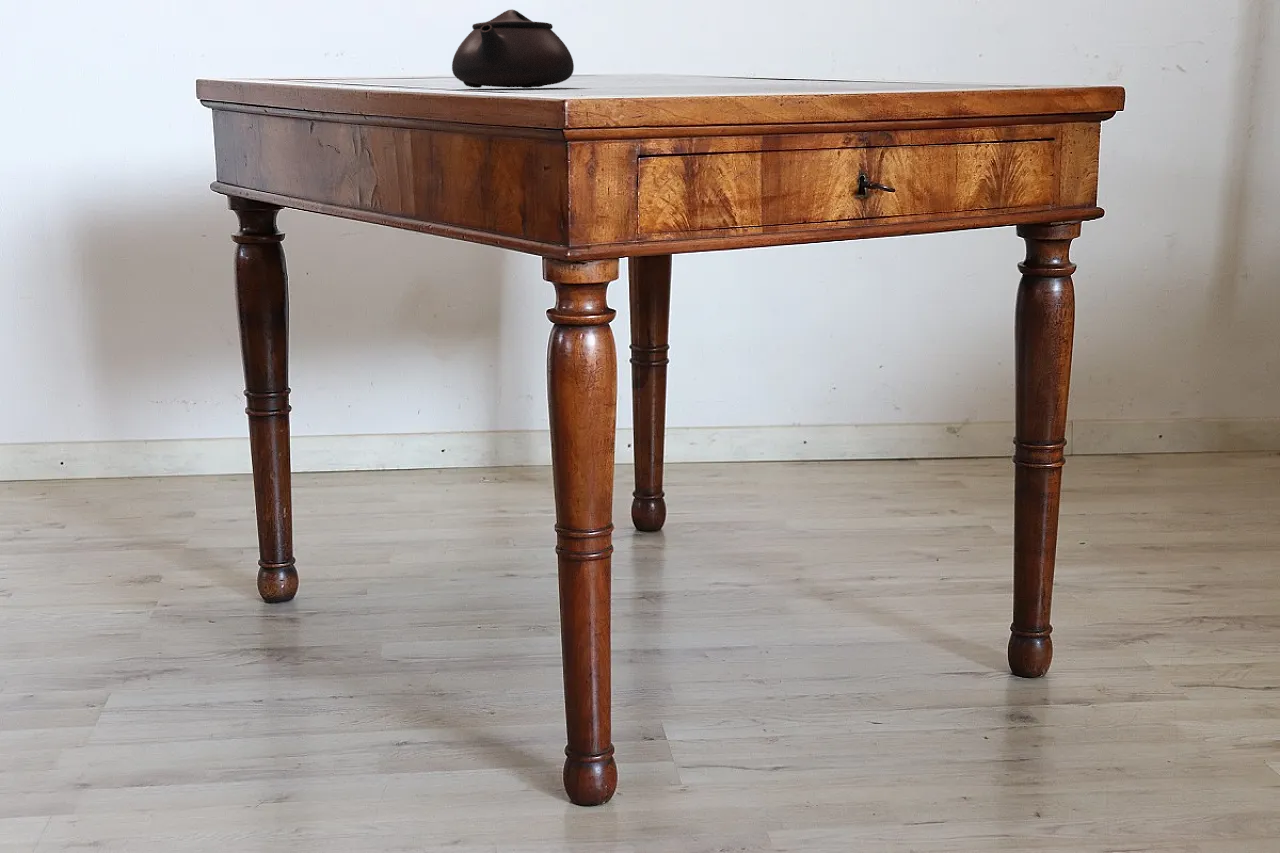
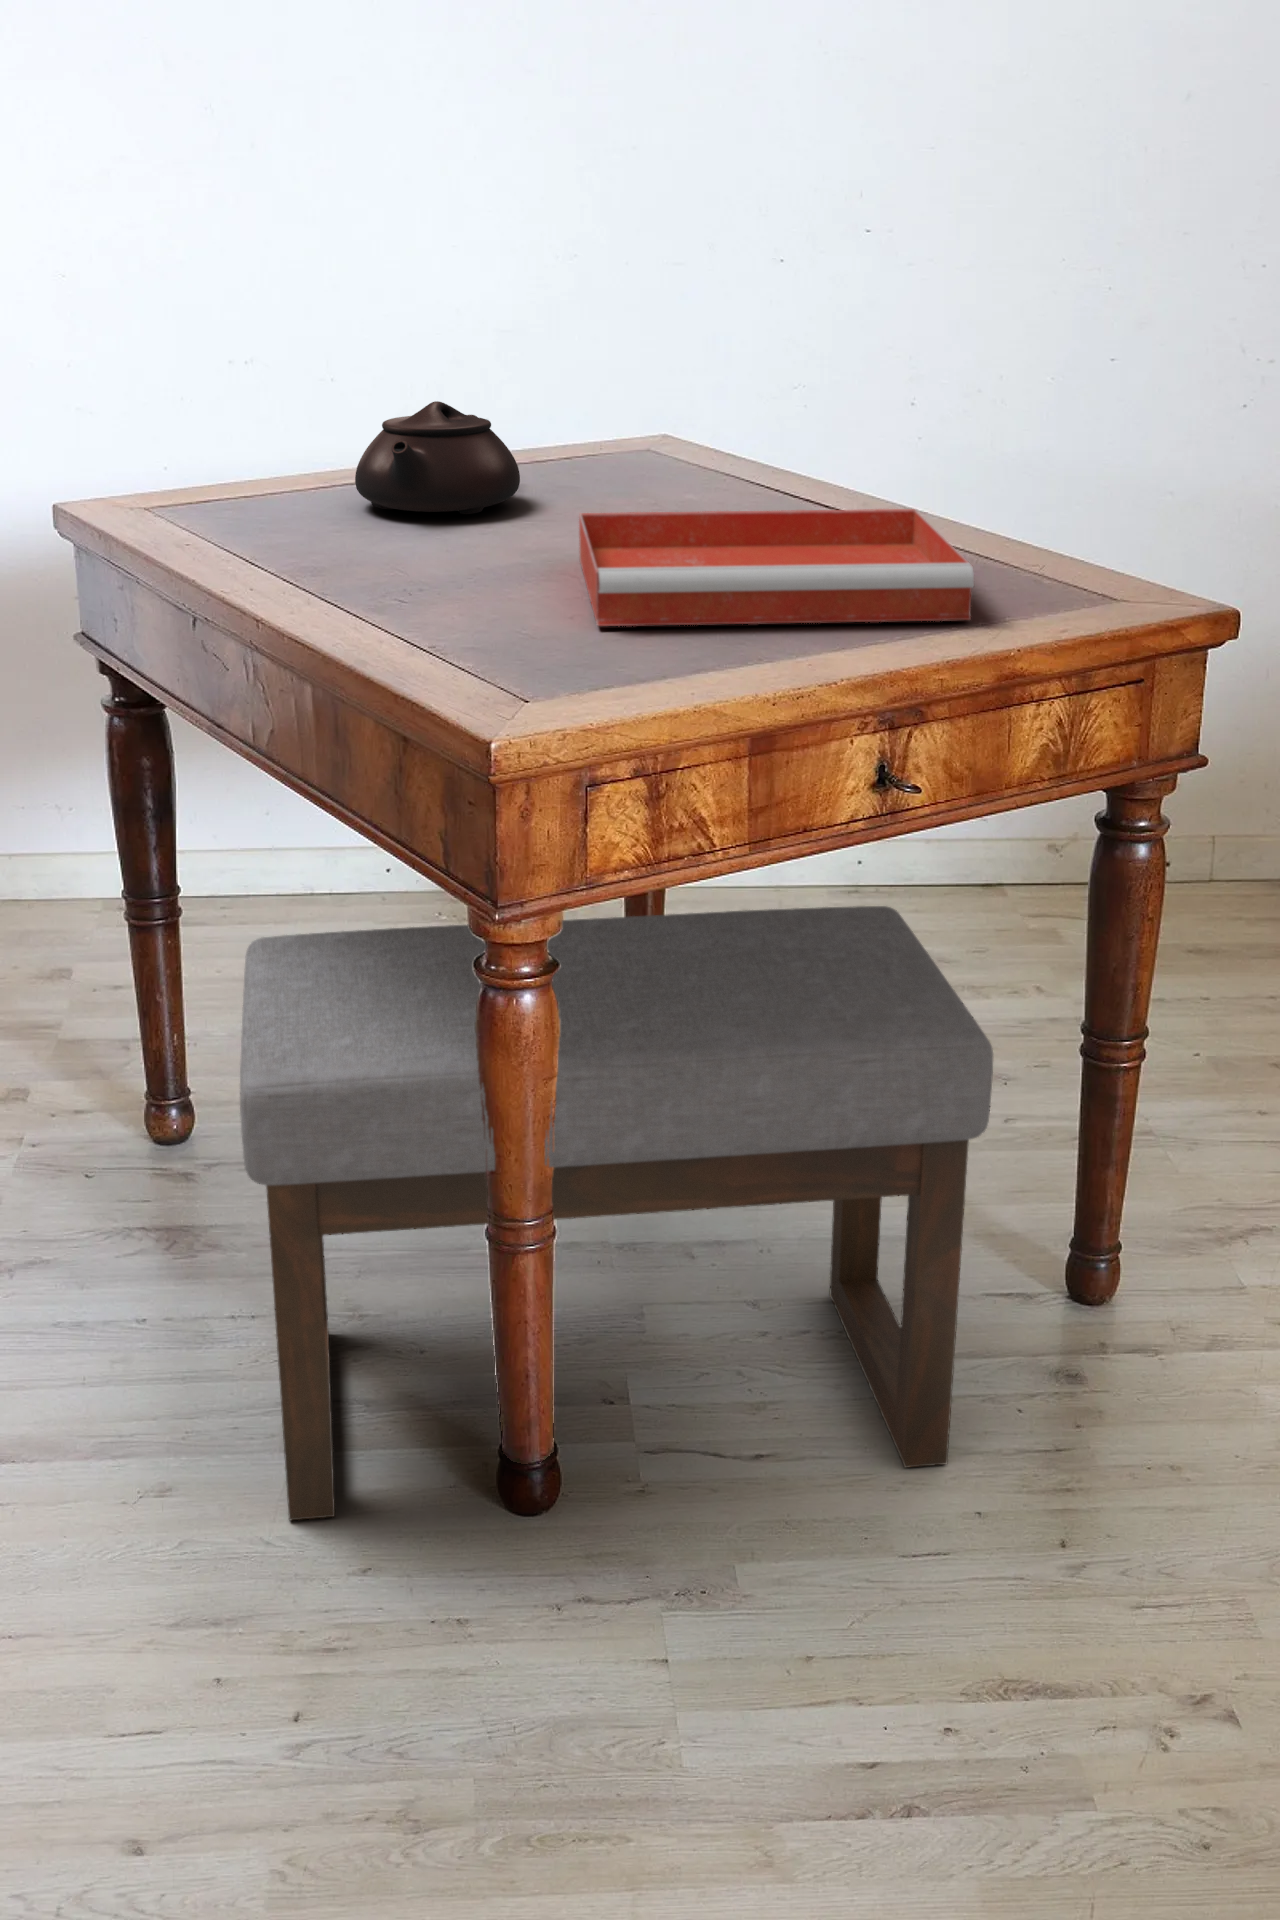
tray: none [621,45,925,90] -> present [579,509,974,626]
ottoman: none [362,348,956,807] -> present [240,906,993,1520]

